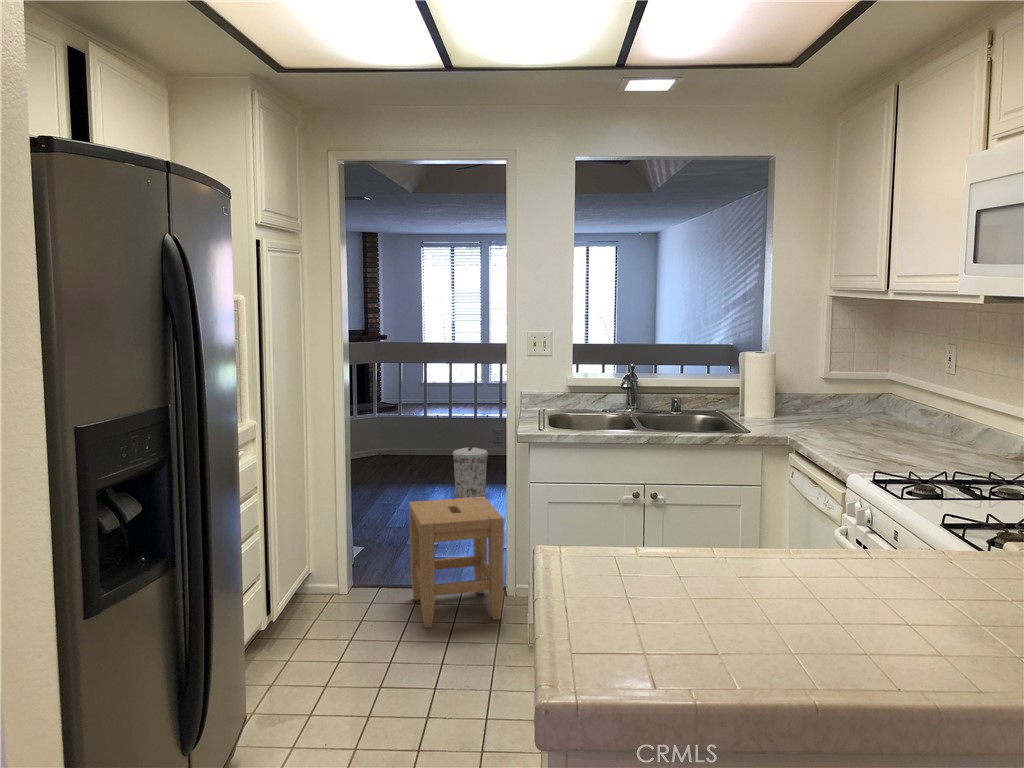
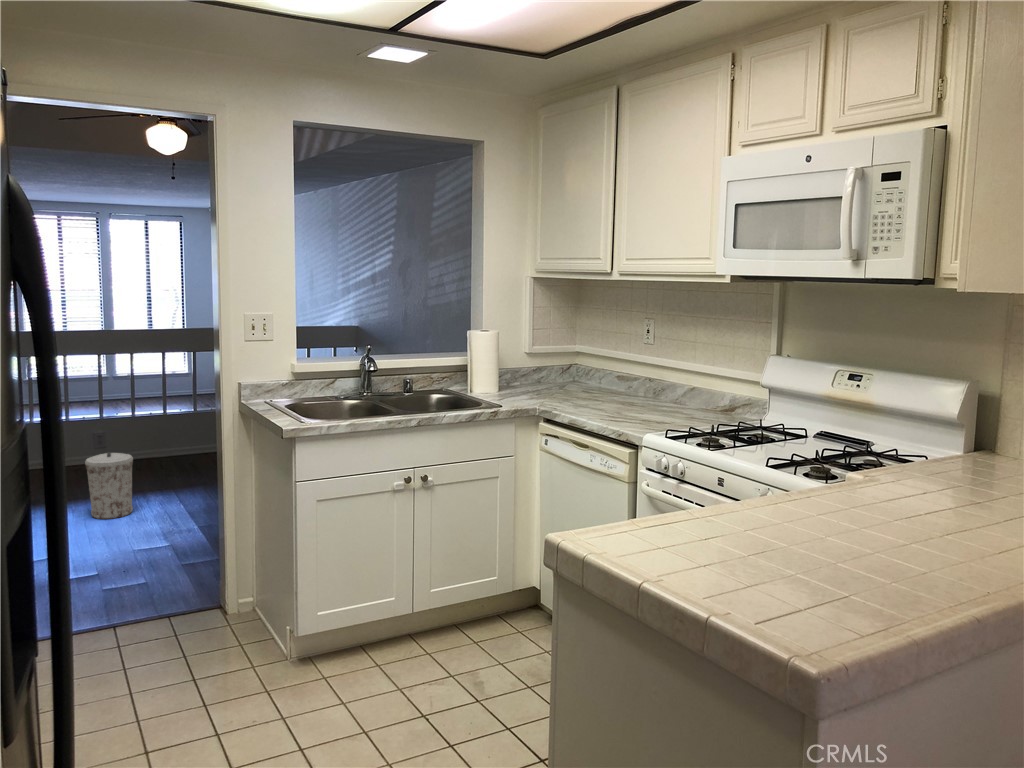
stool: present [409,497,504,628] -> none [107,508,251,680]

